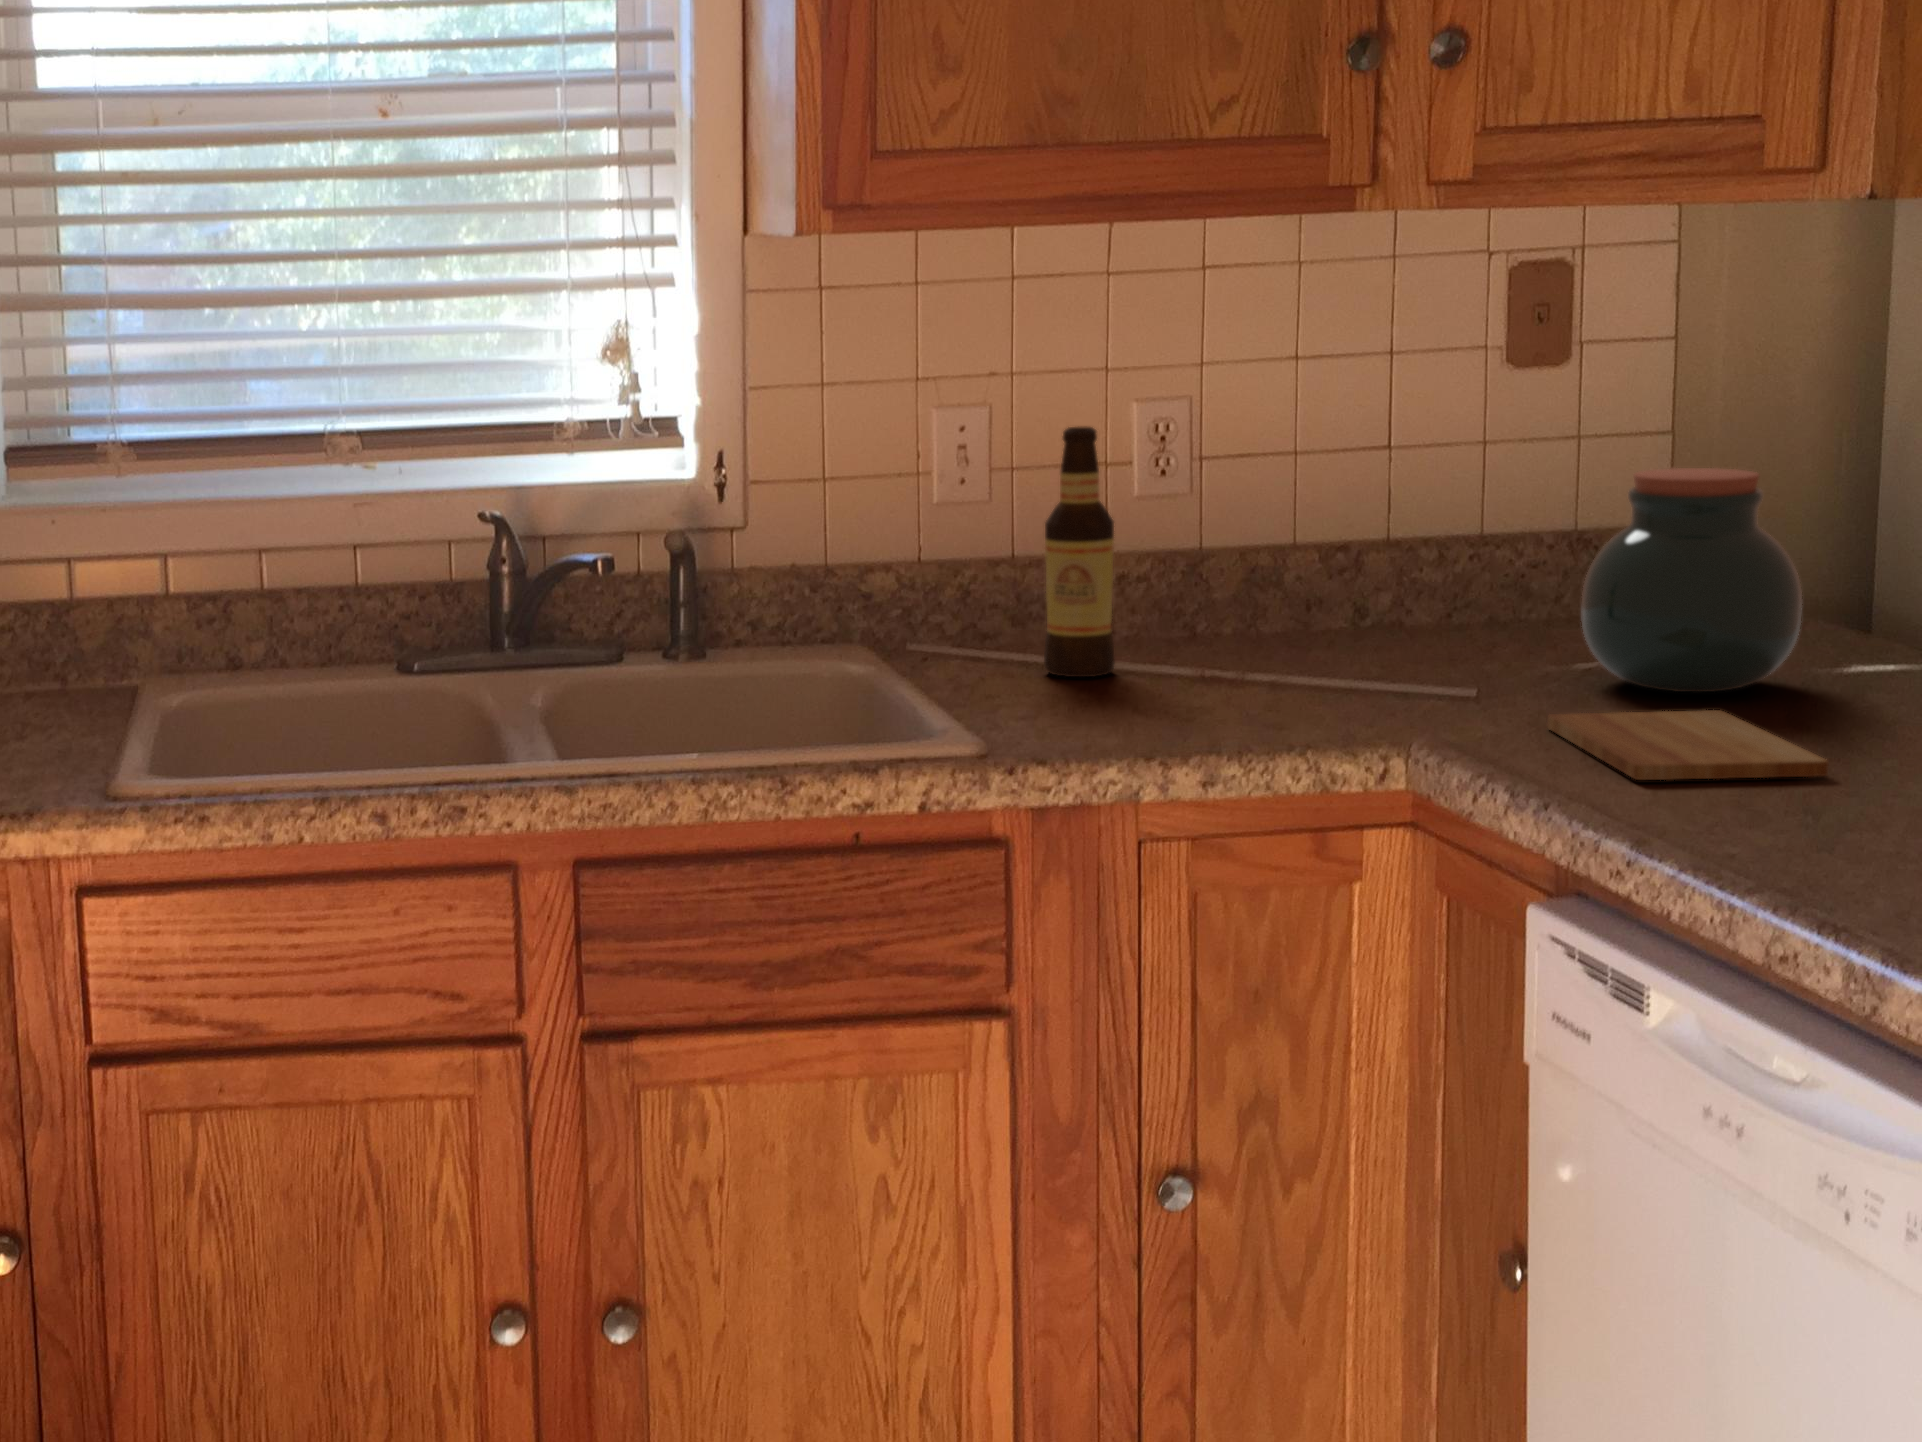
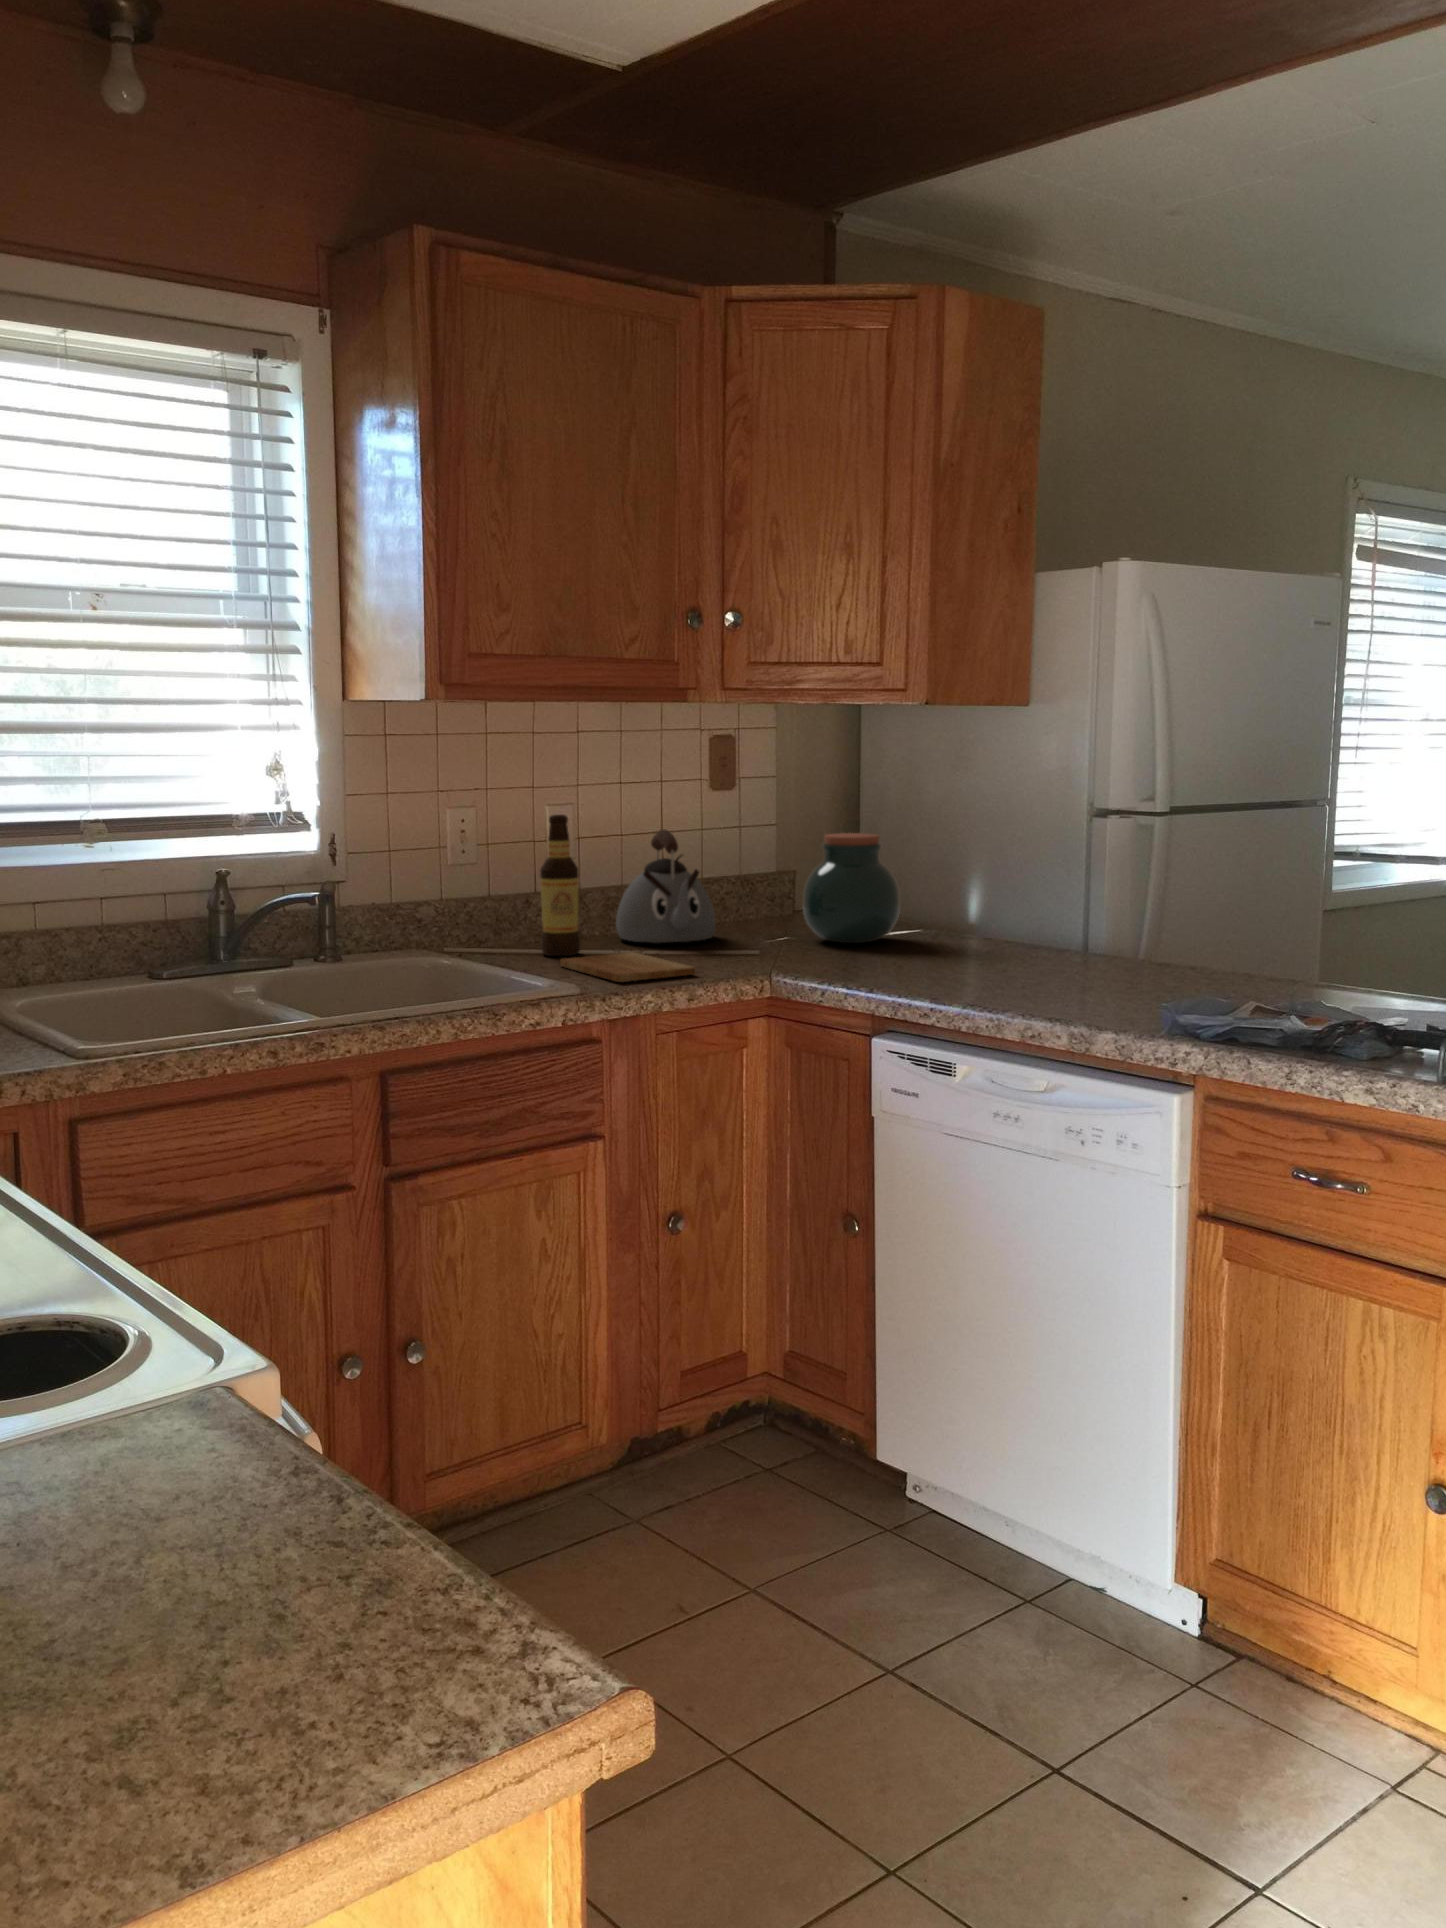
kettle: none [1226,452,1419,664] -> present [616,829,715,943]
cutting board: present [1547,710,1829,780] -> present [560,952,695,982]

